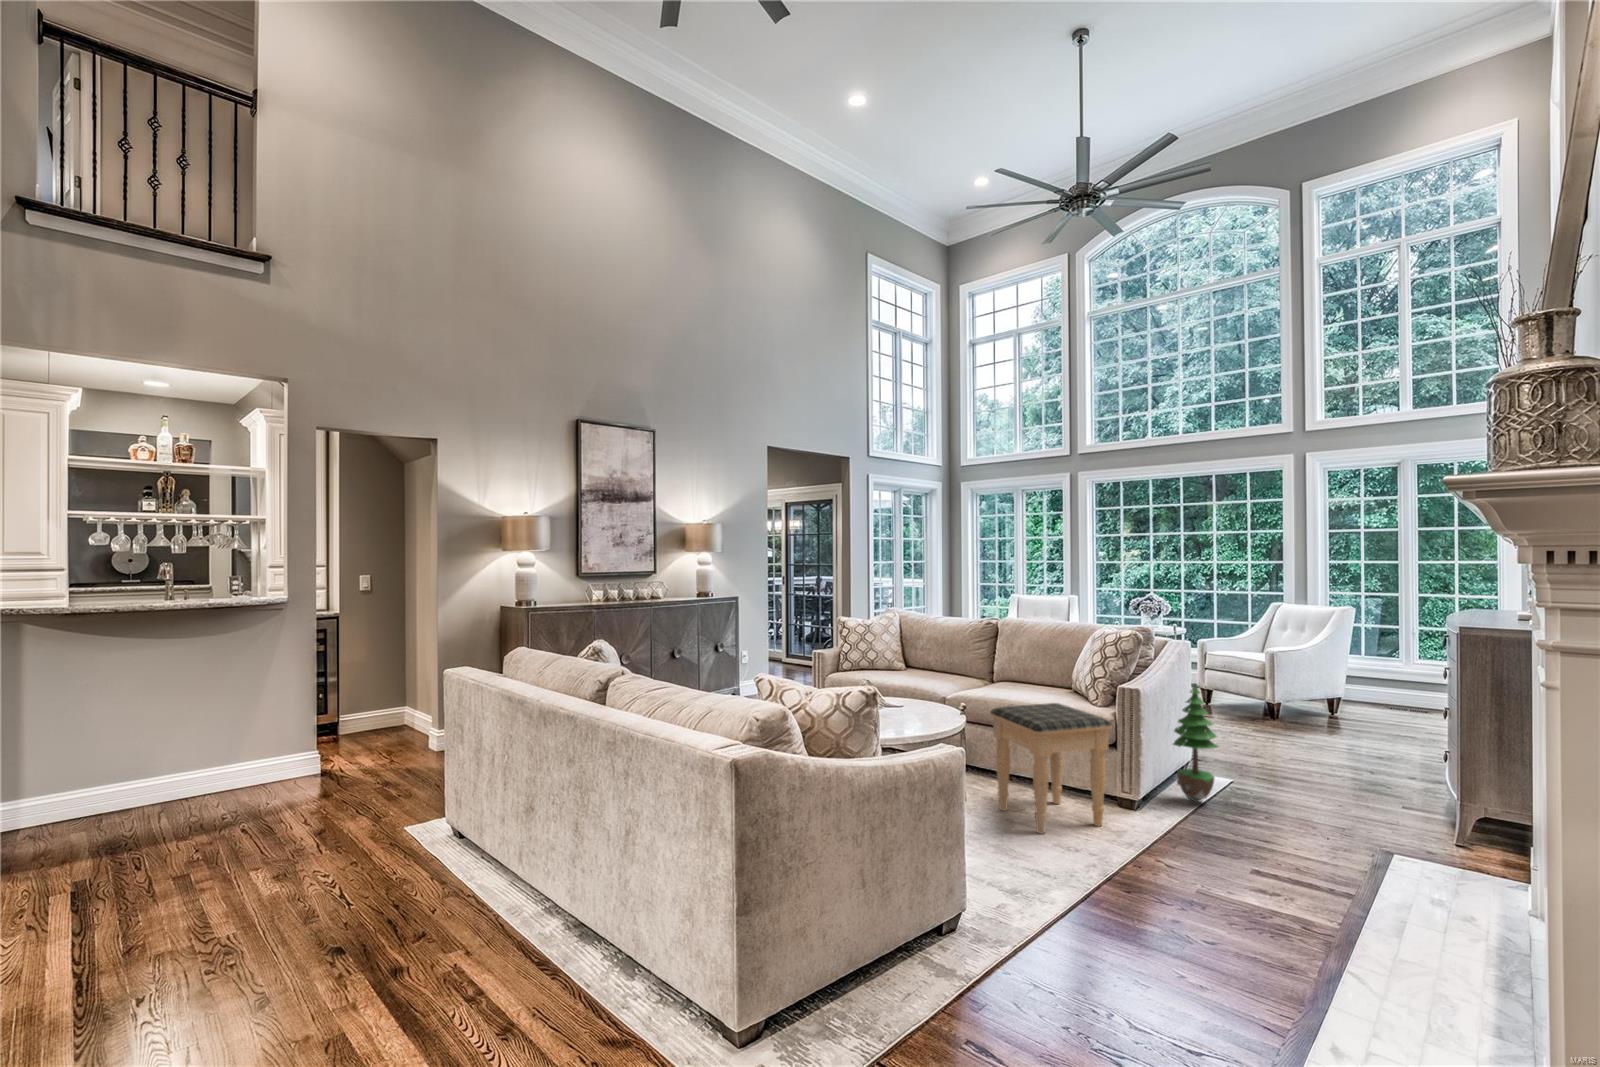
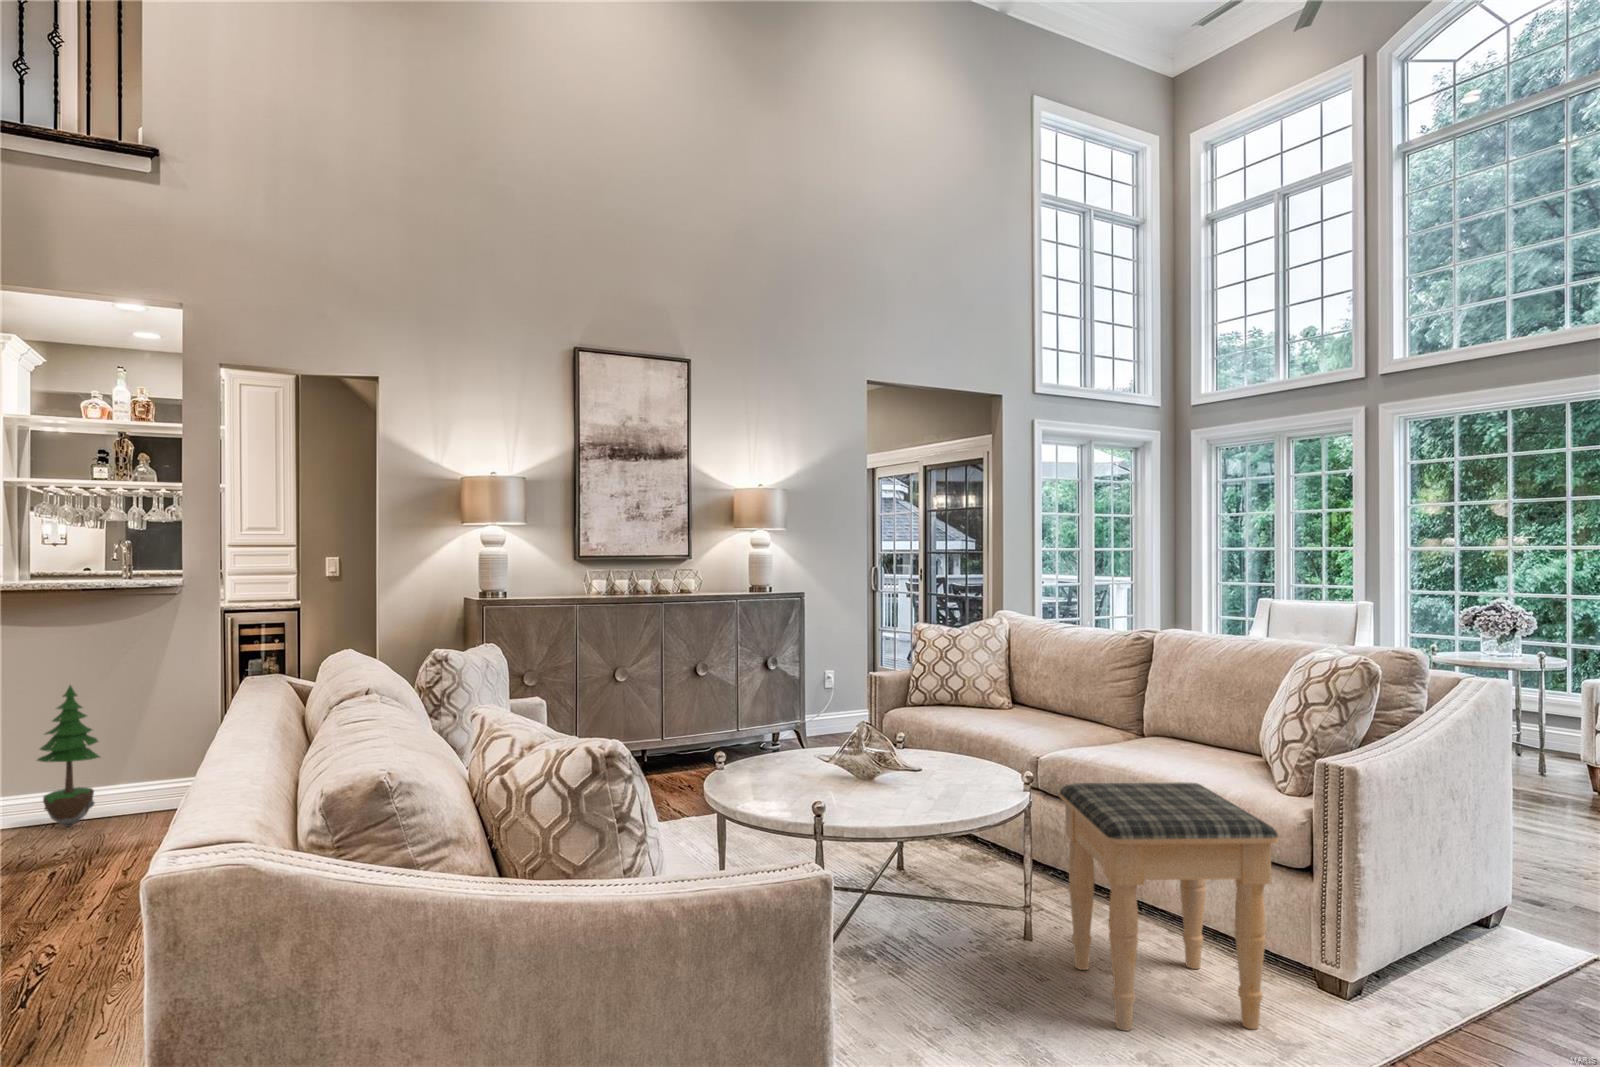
potted tree: present [1173,684,1218,802] -> present [37,685,99,827]

